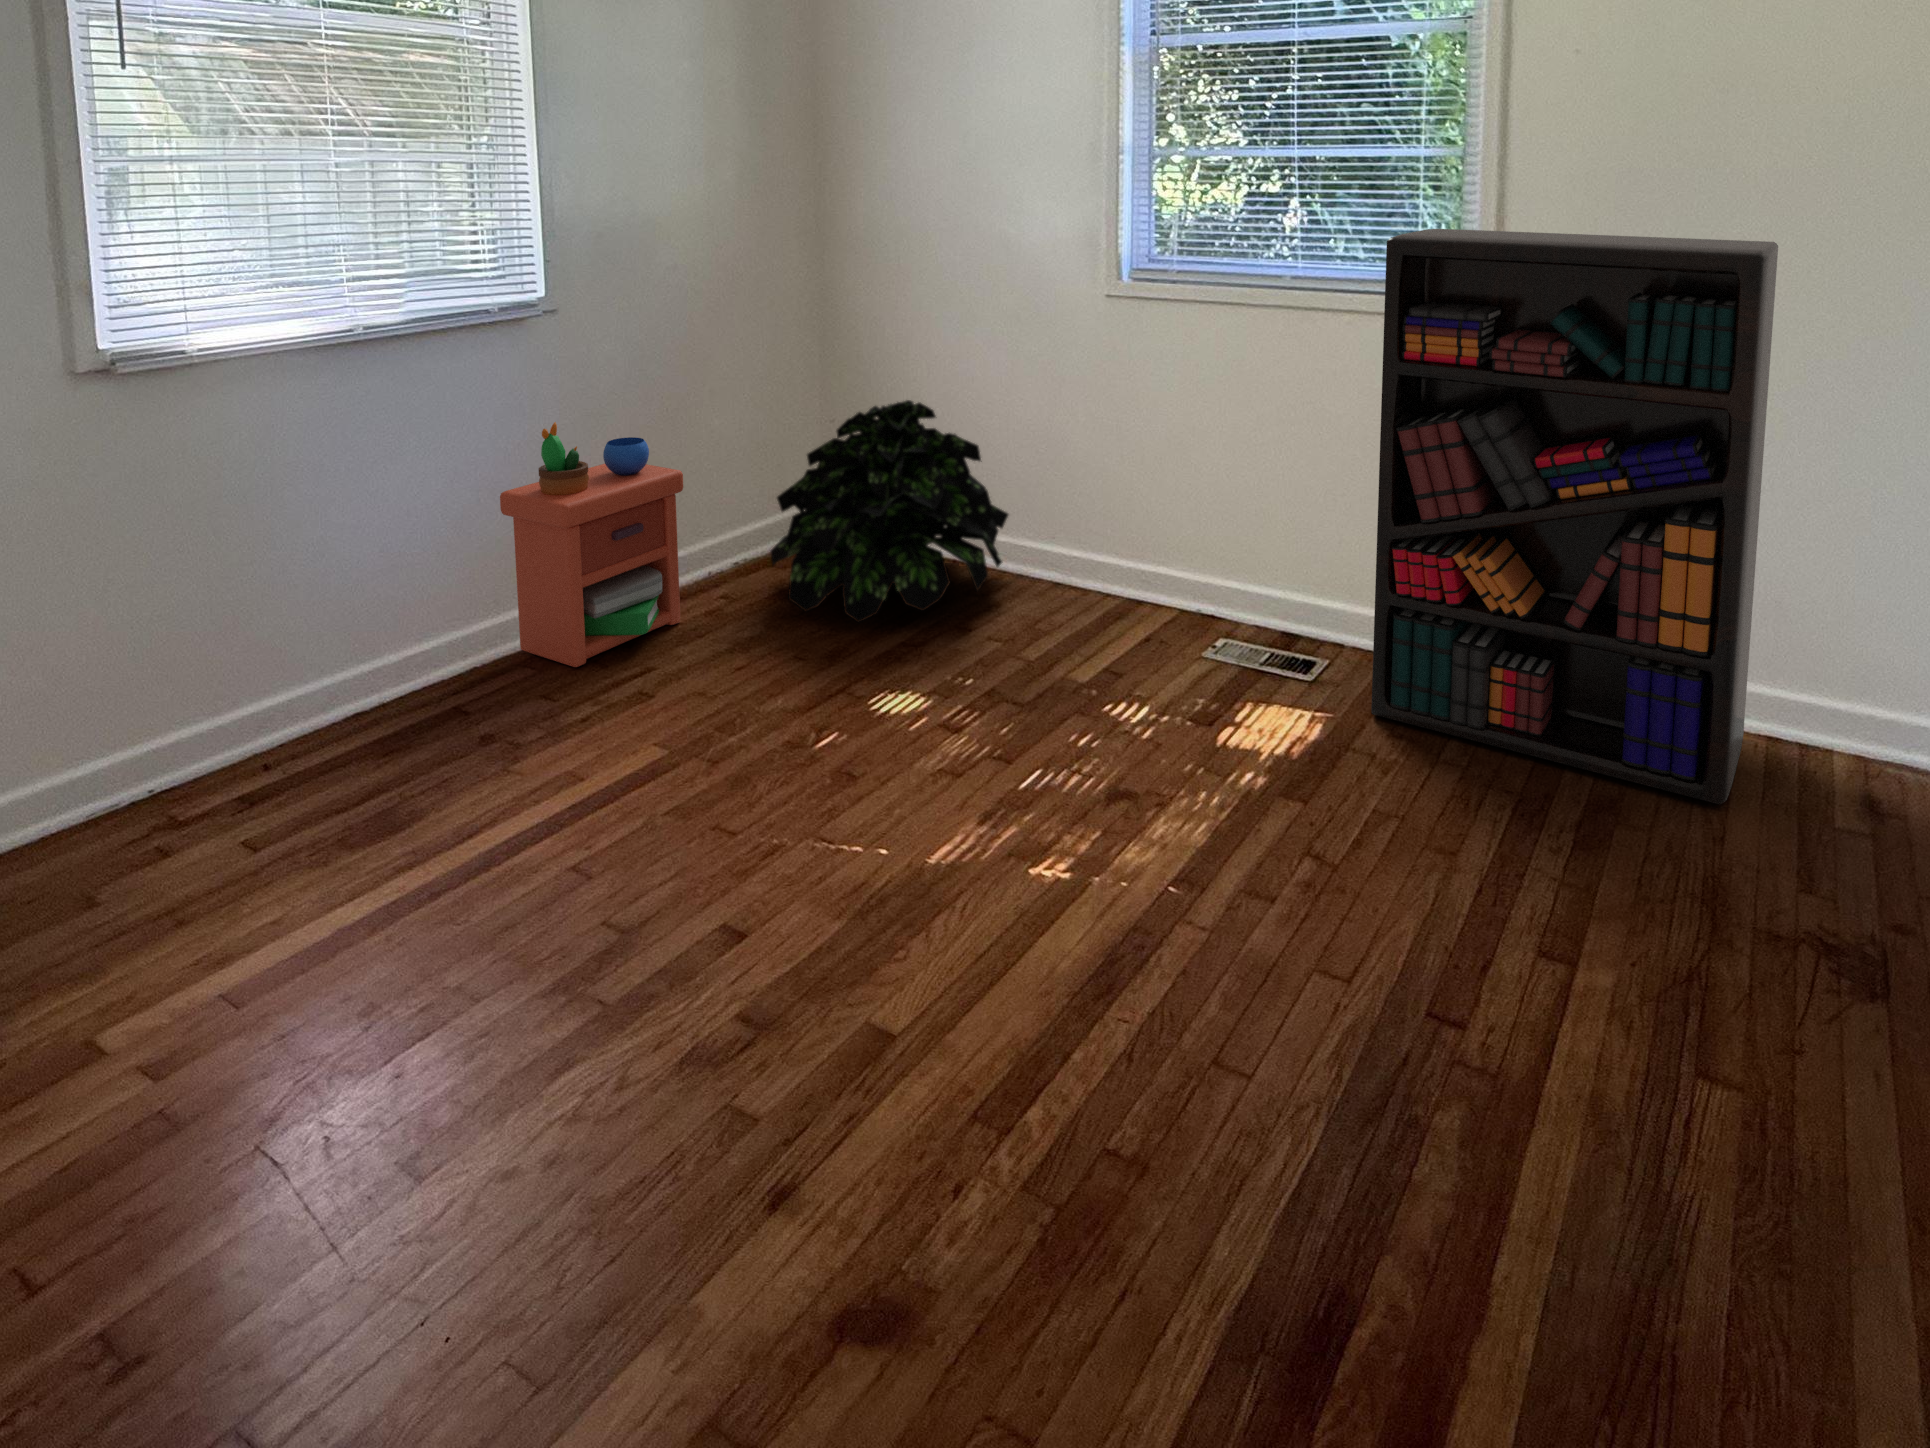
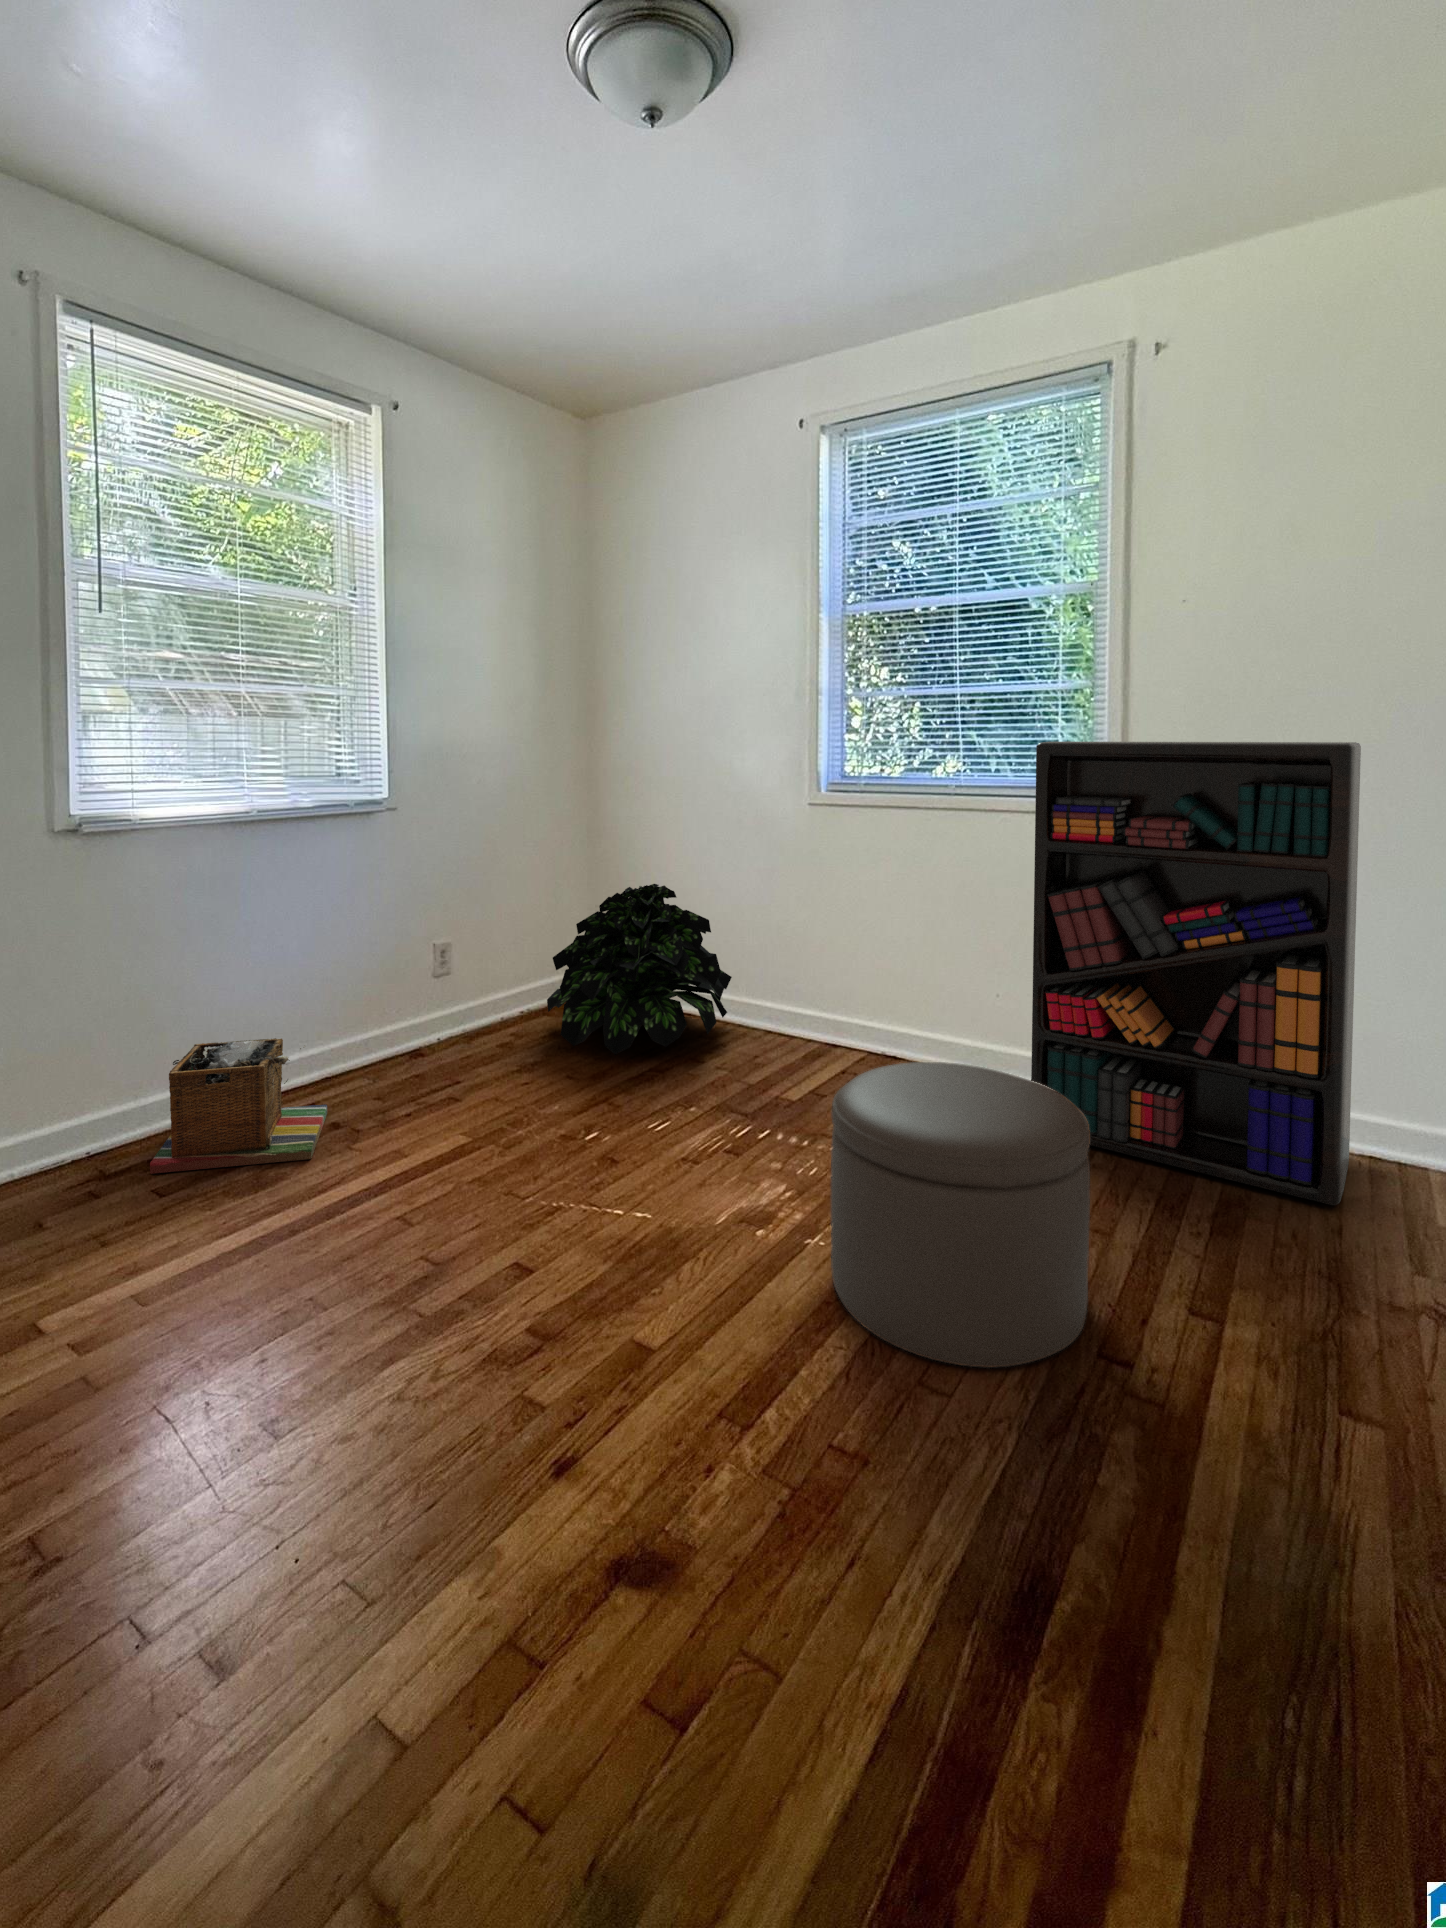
nightstand: present [500,422,683,667] -> none [347,889,483,1080]
laundry basket: none [240,628,480,817] -> present [150,1038,327,1174]
ottoman: none [1118,658,1429,1041] -> present [831,1062,1090,1368]

